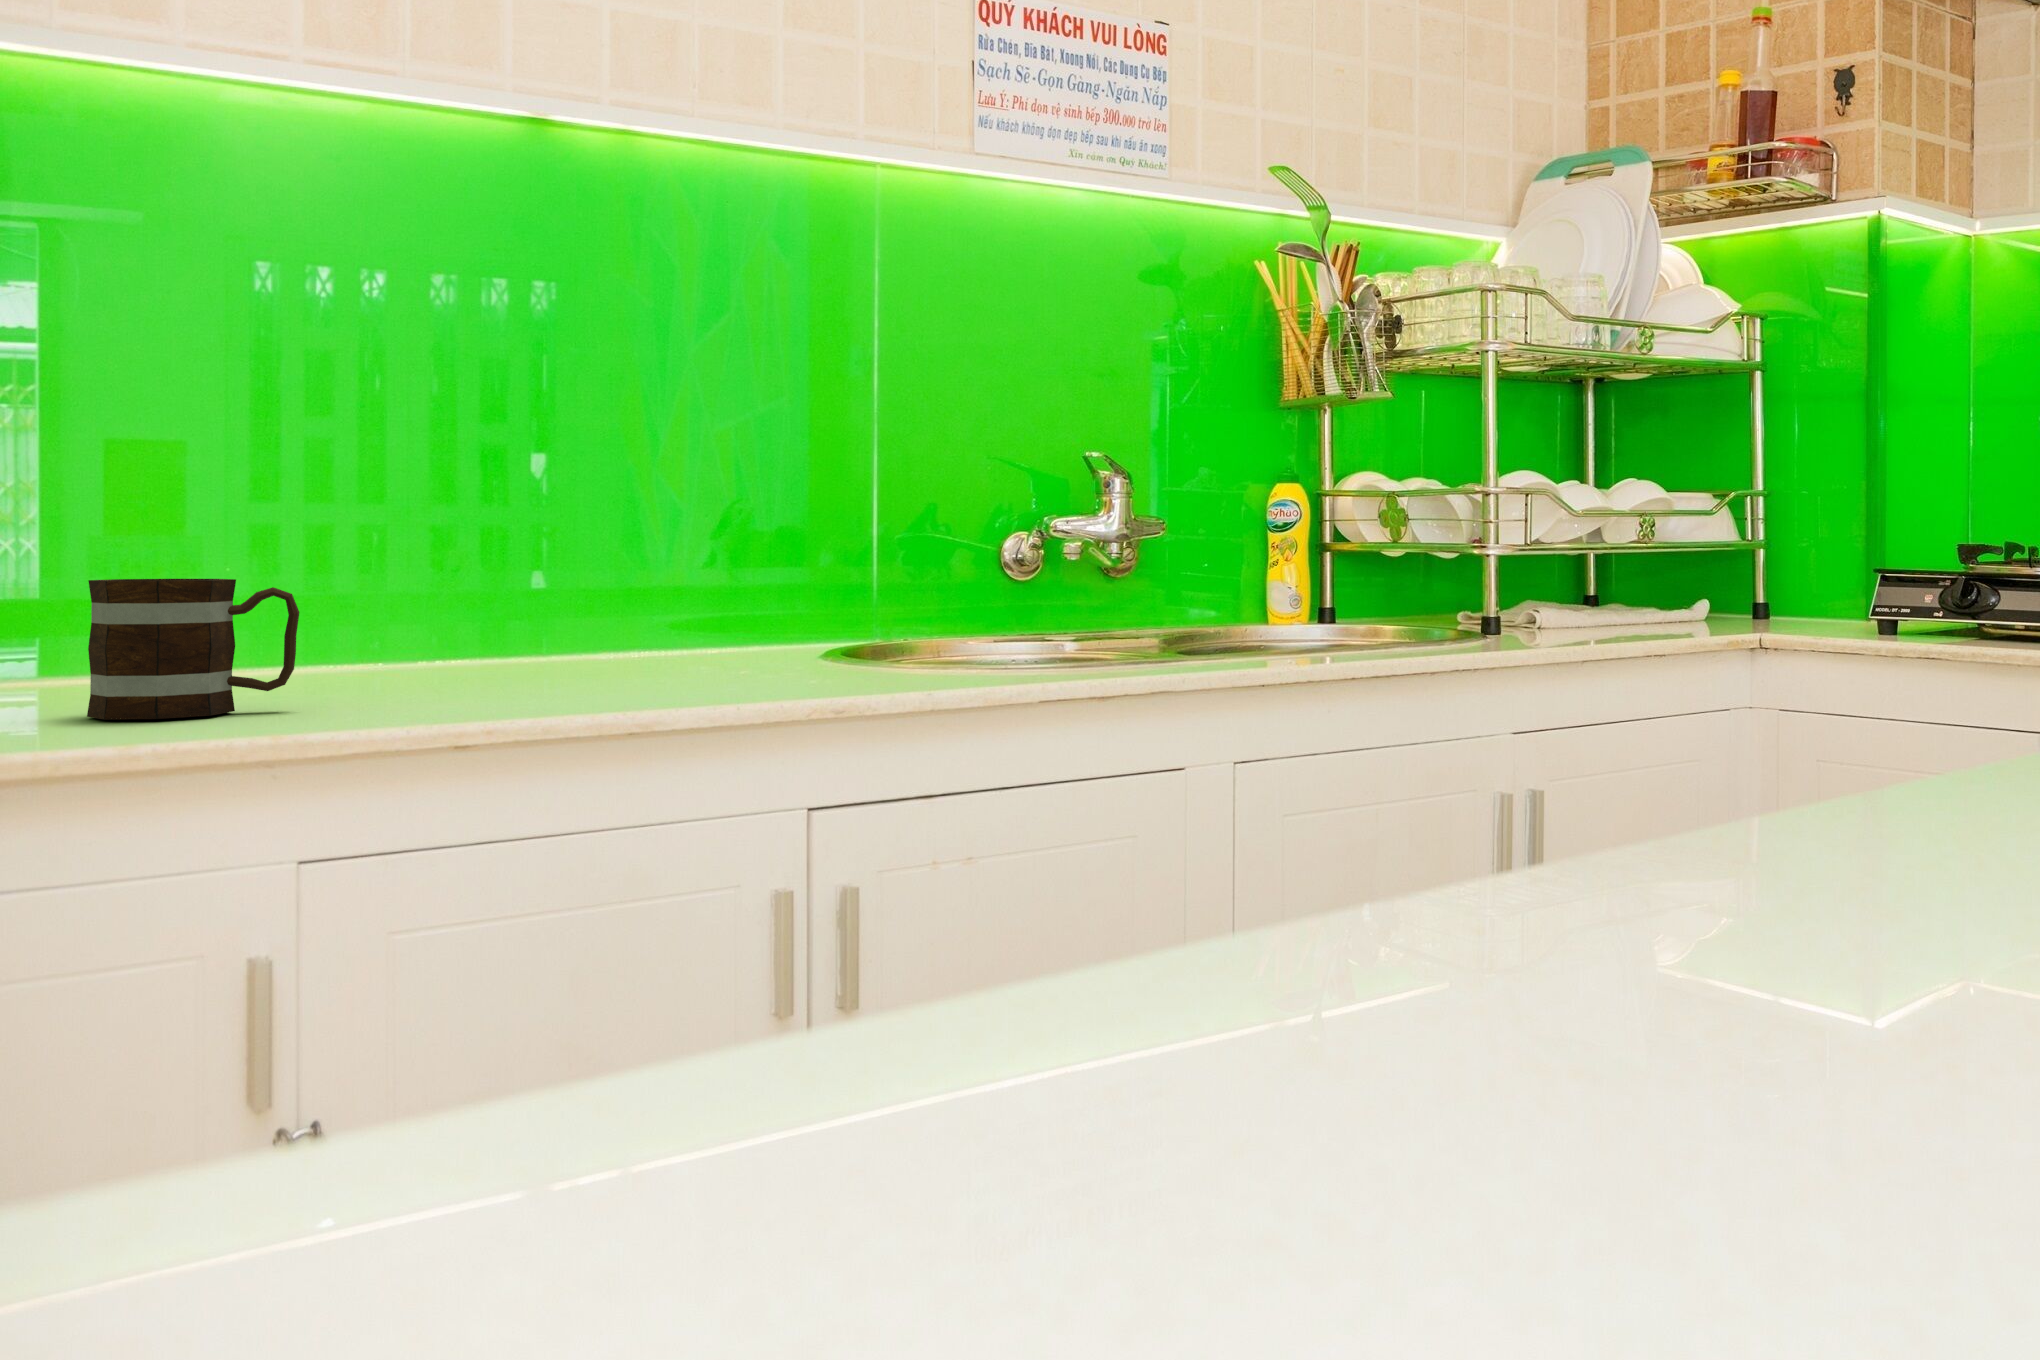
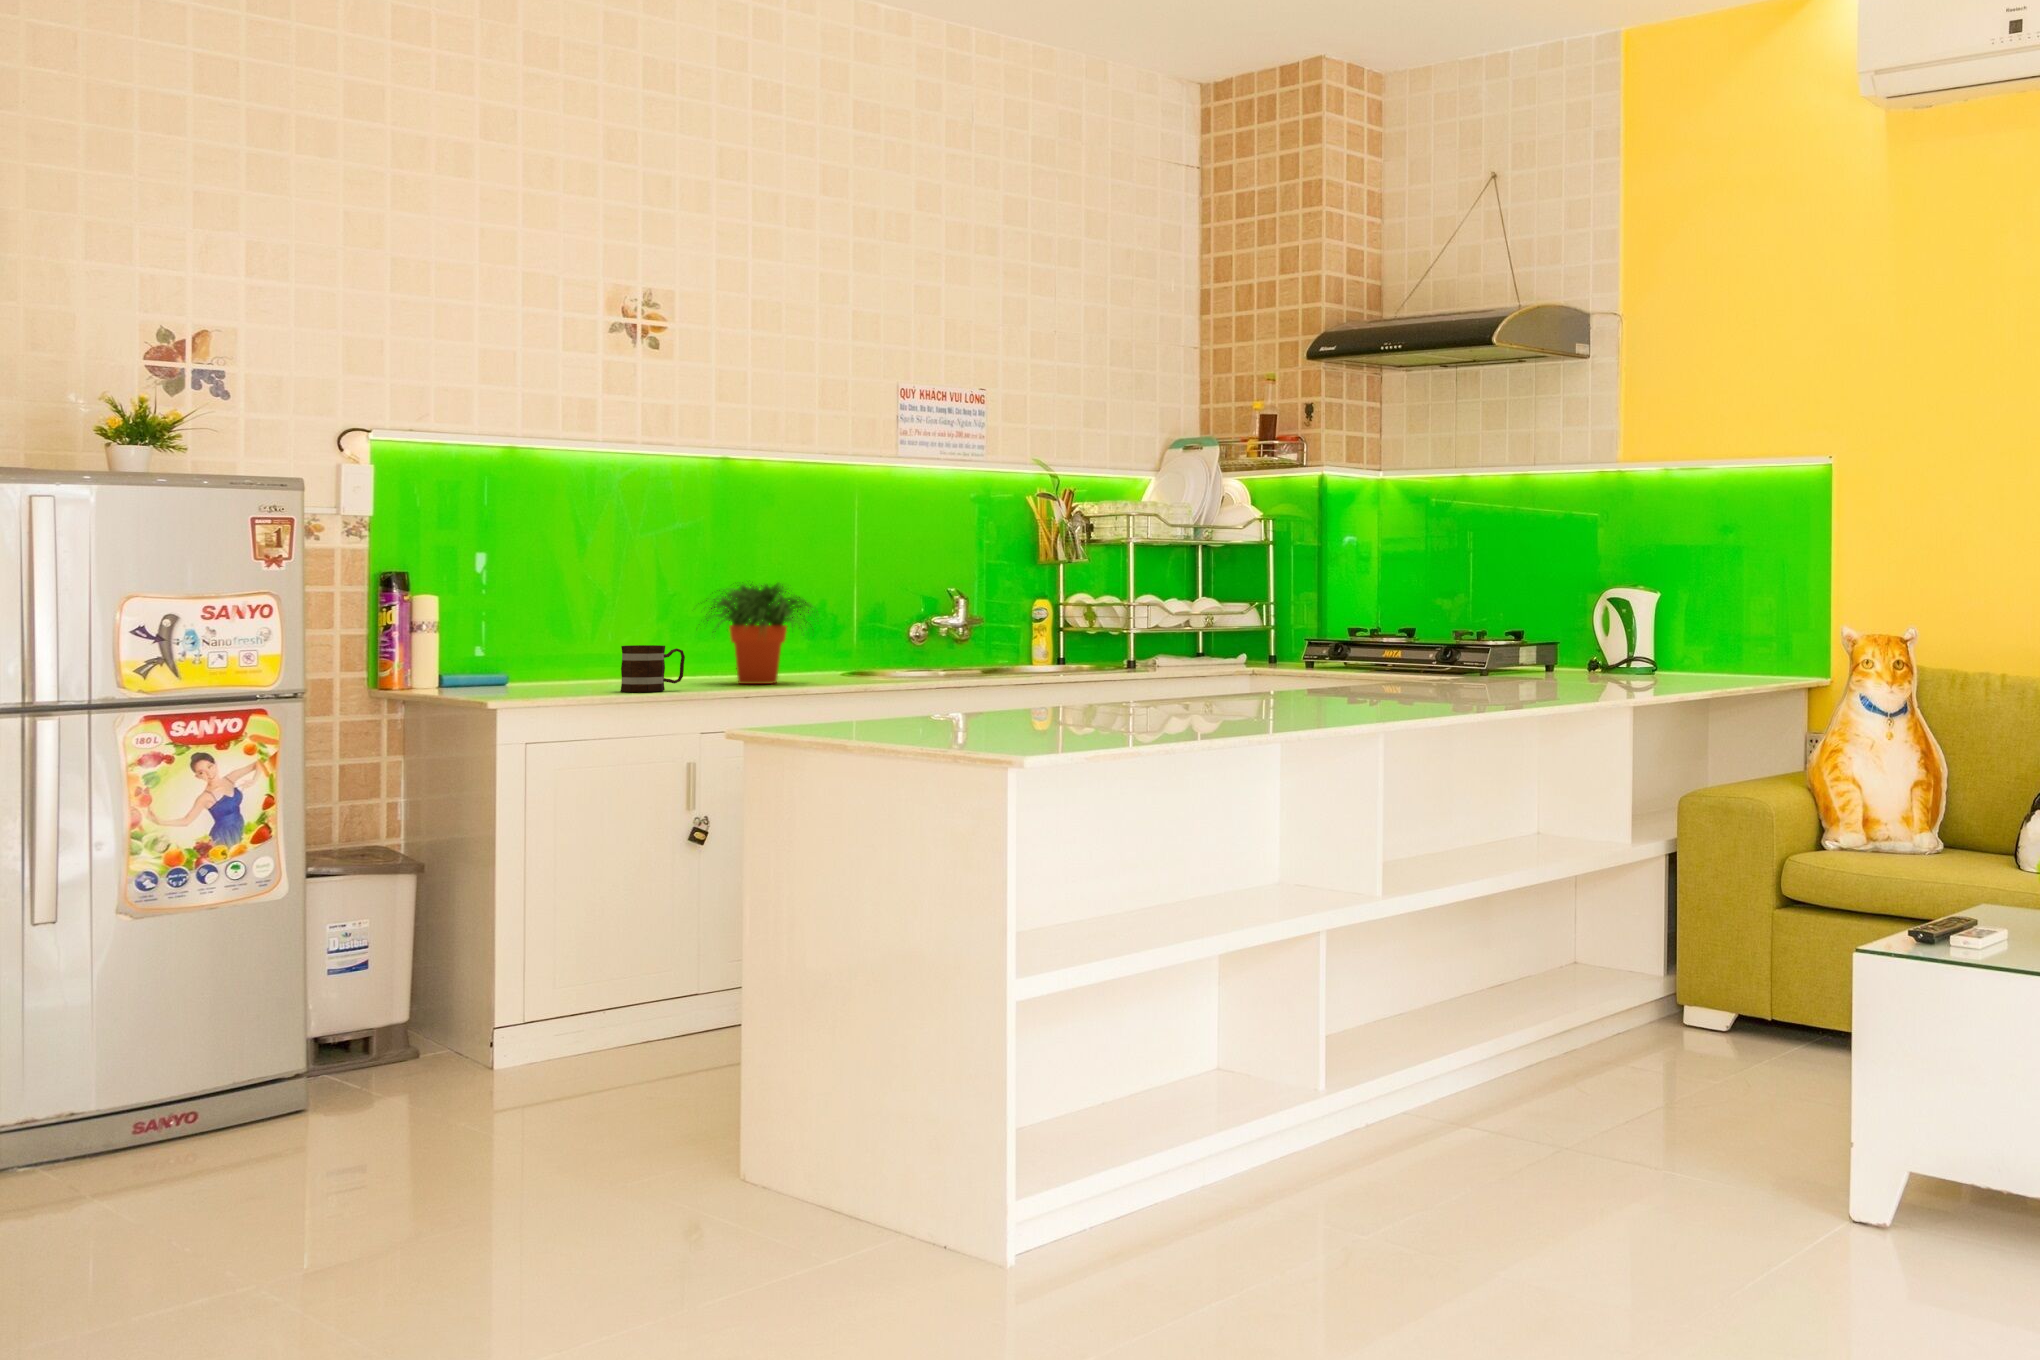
potted plant: none [394,407,739,685] -> present [706,582,818,684]

